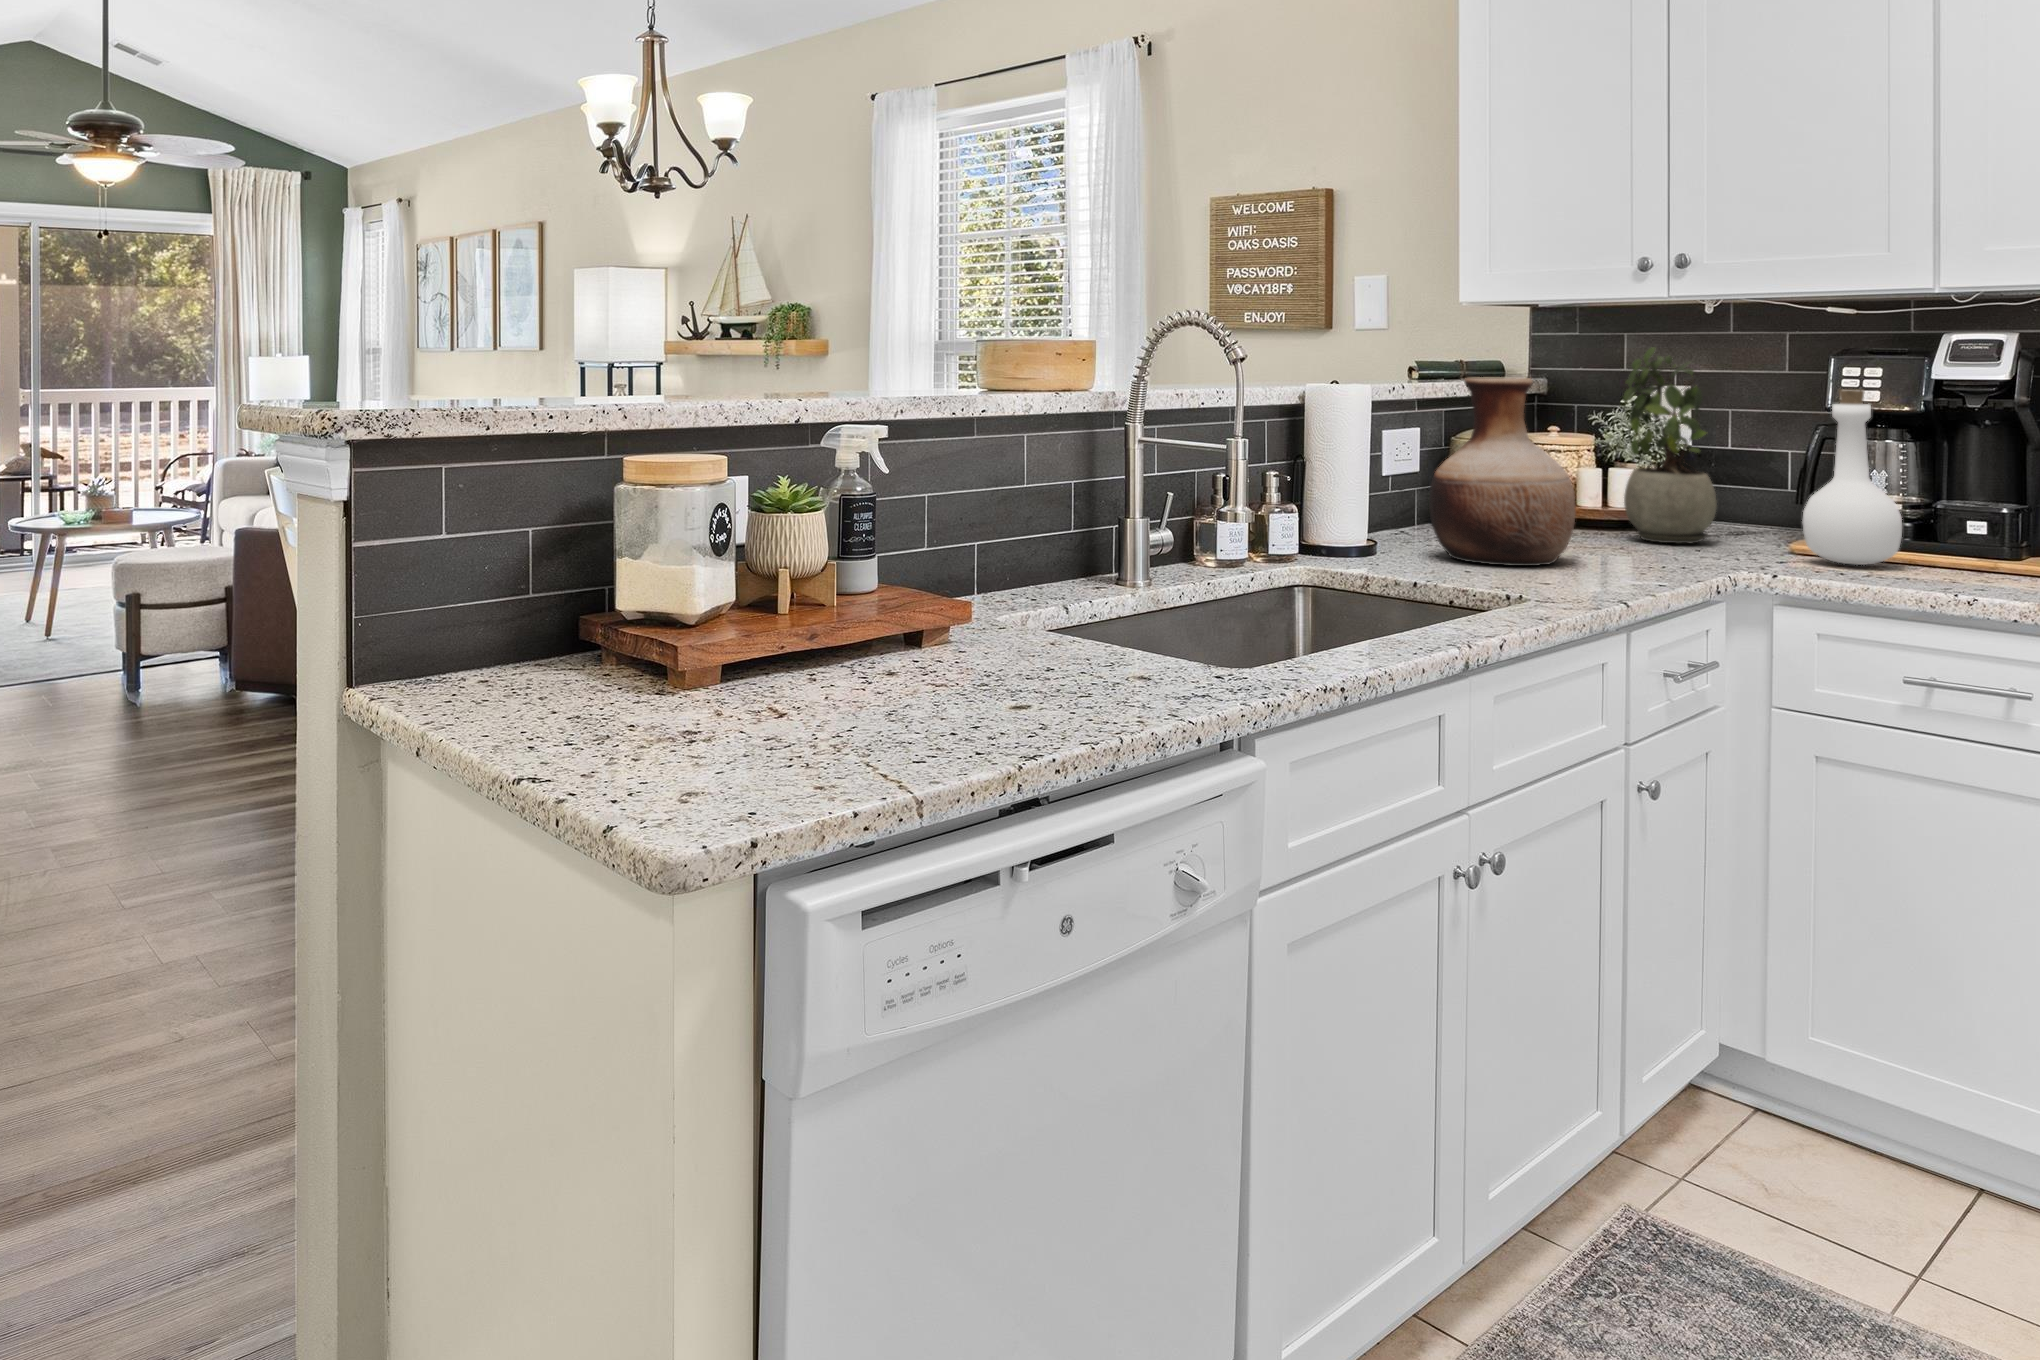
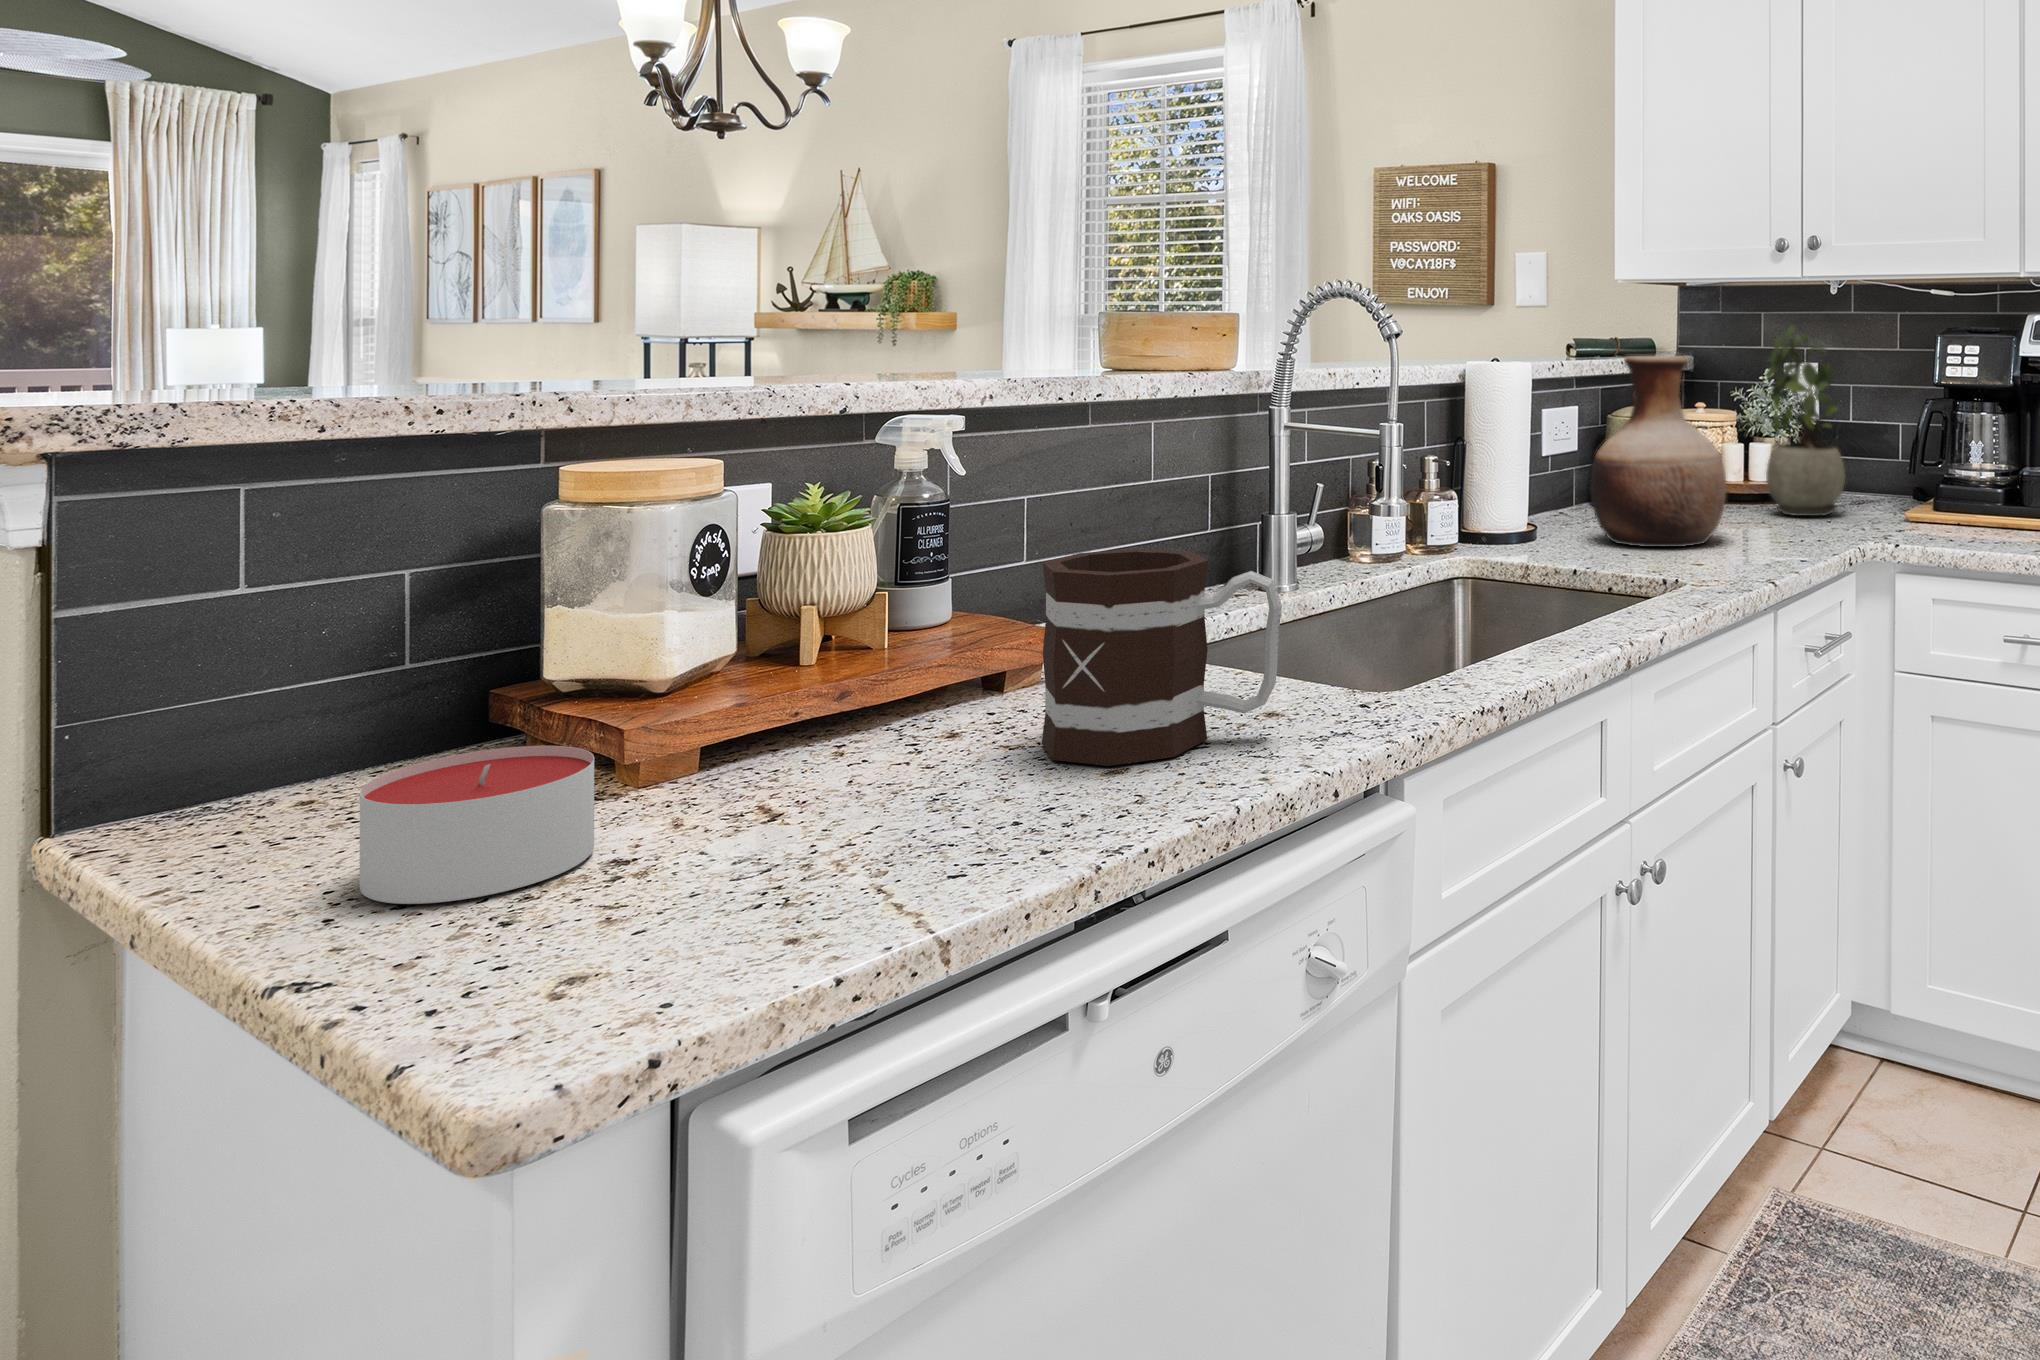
bottle: present [1803,389,1902,565] -> none [1918,366,1998,531]
mug: none [959,535,1150,703] -> present [1042,549,1282,766]
candle: none [544,649,673,743] -> present [360,746,594,904]

